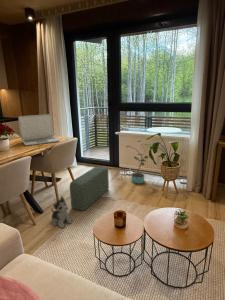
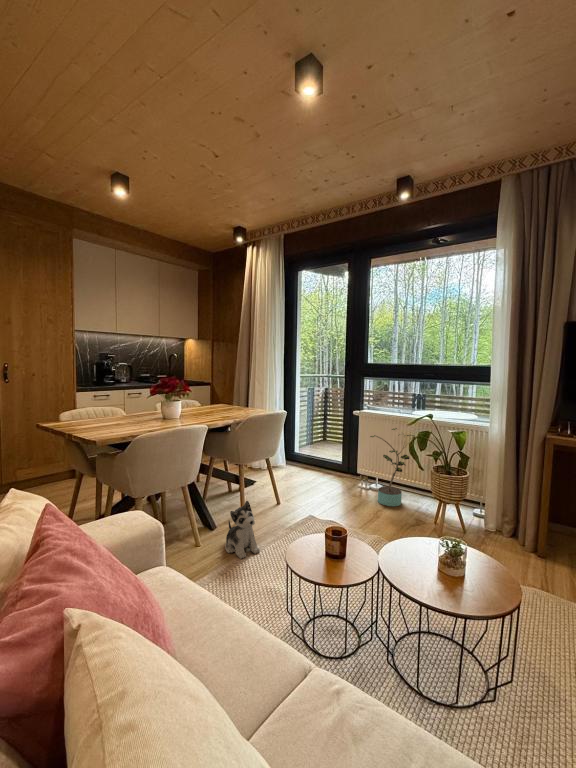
laptop: present [18,114,59,146] -> none [200,371,258,415]
pouf: present [70,167,109,210] -> none [263,465,335,536]

